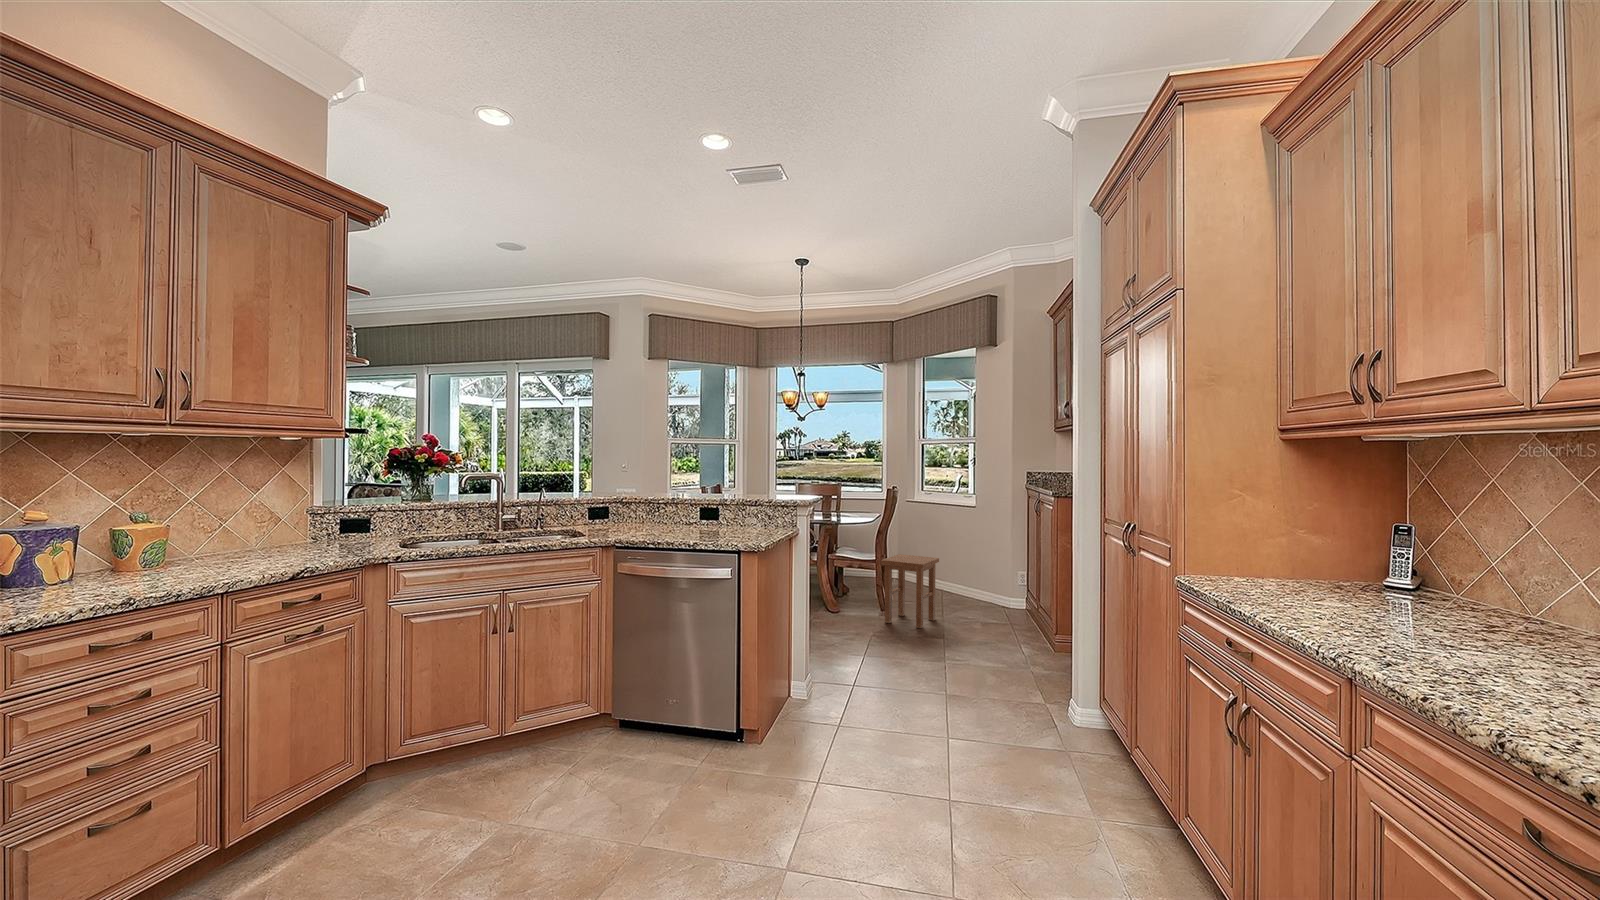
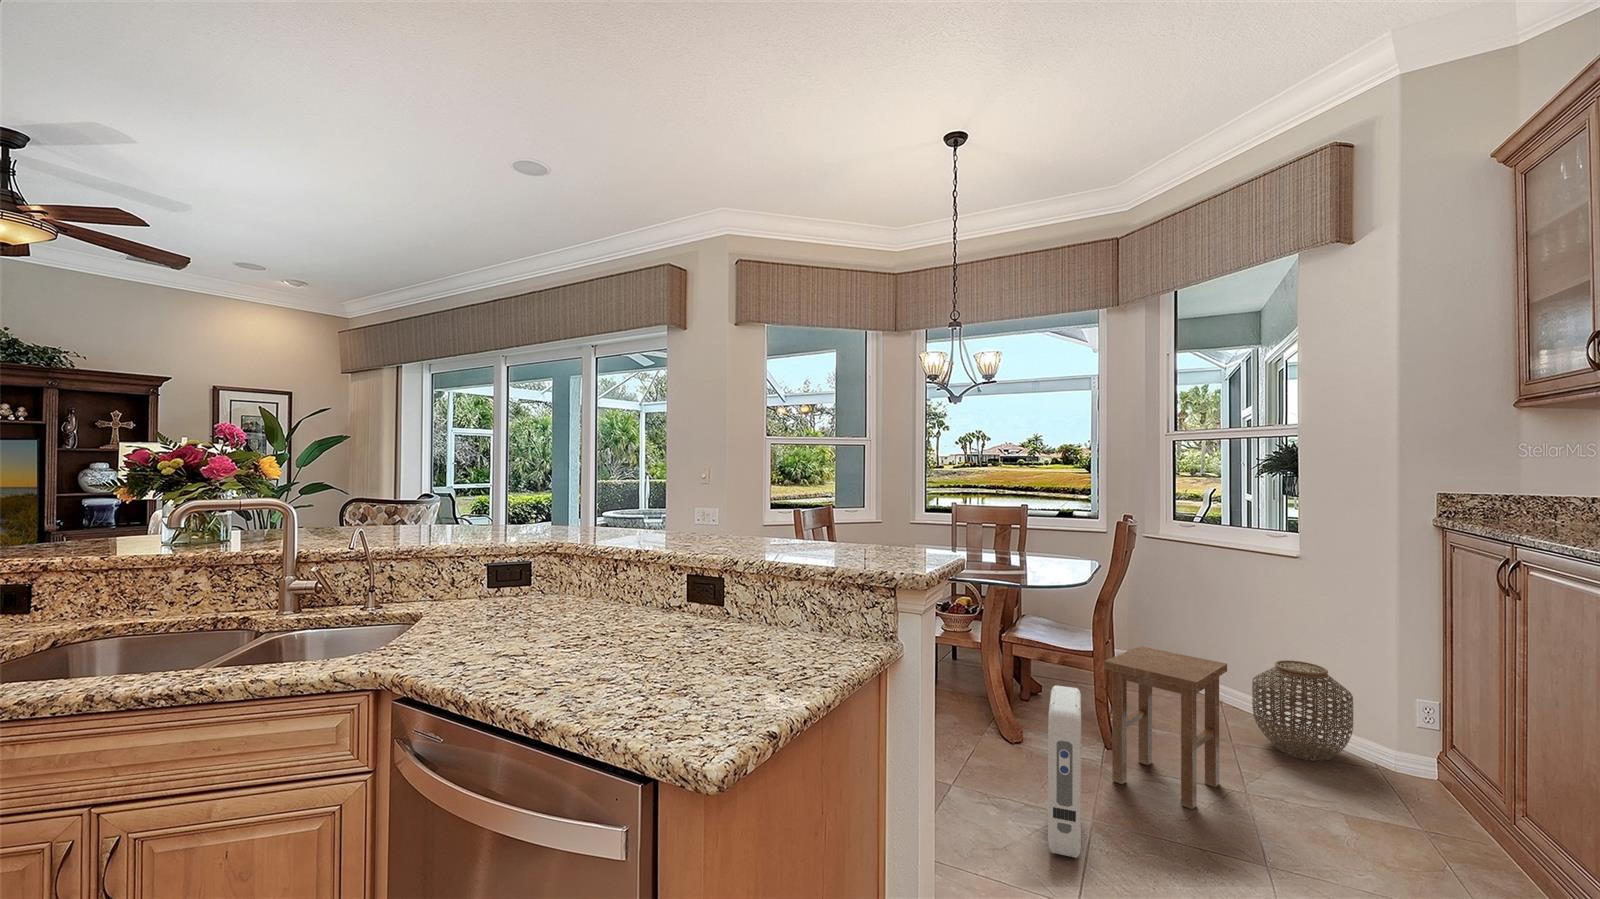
woven basket: none [955,560,998,608] -> present [1252,660,1353,761]
air purifier: none [854,570,869,646] -> present [1048,685,1081,858]

